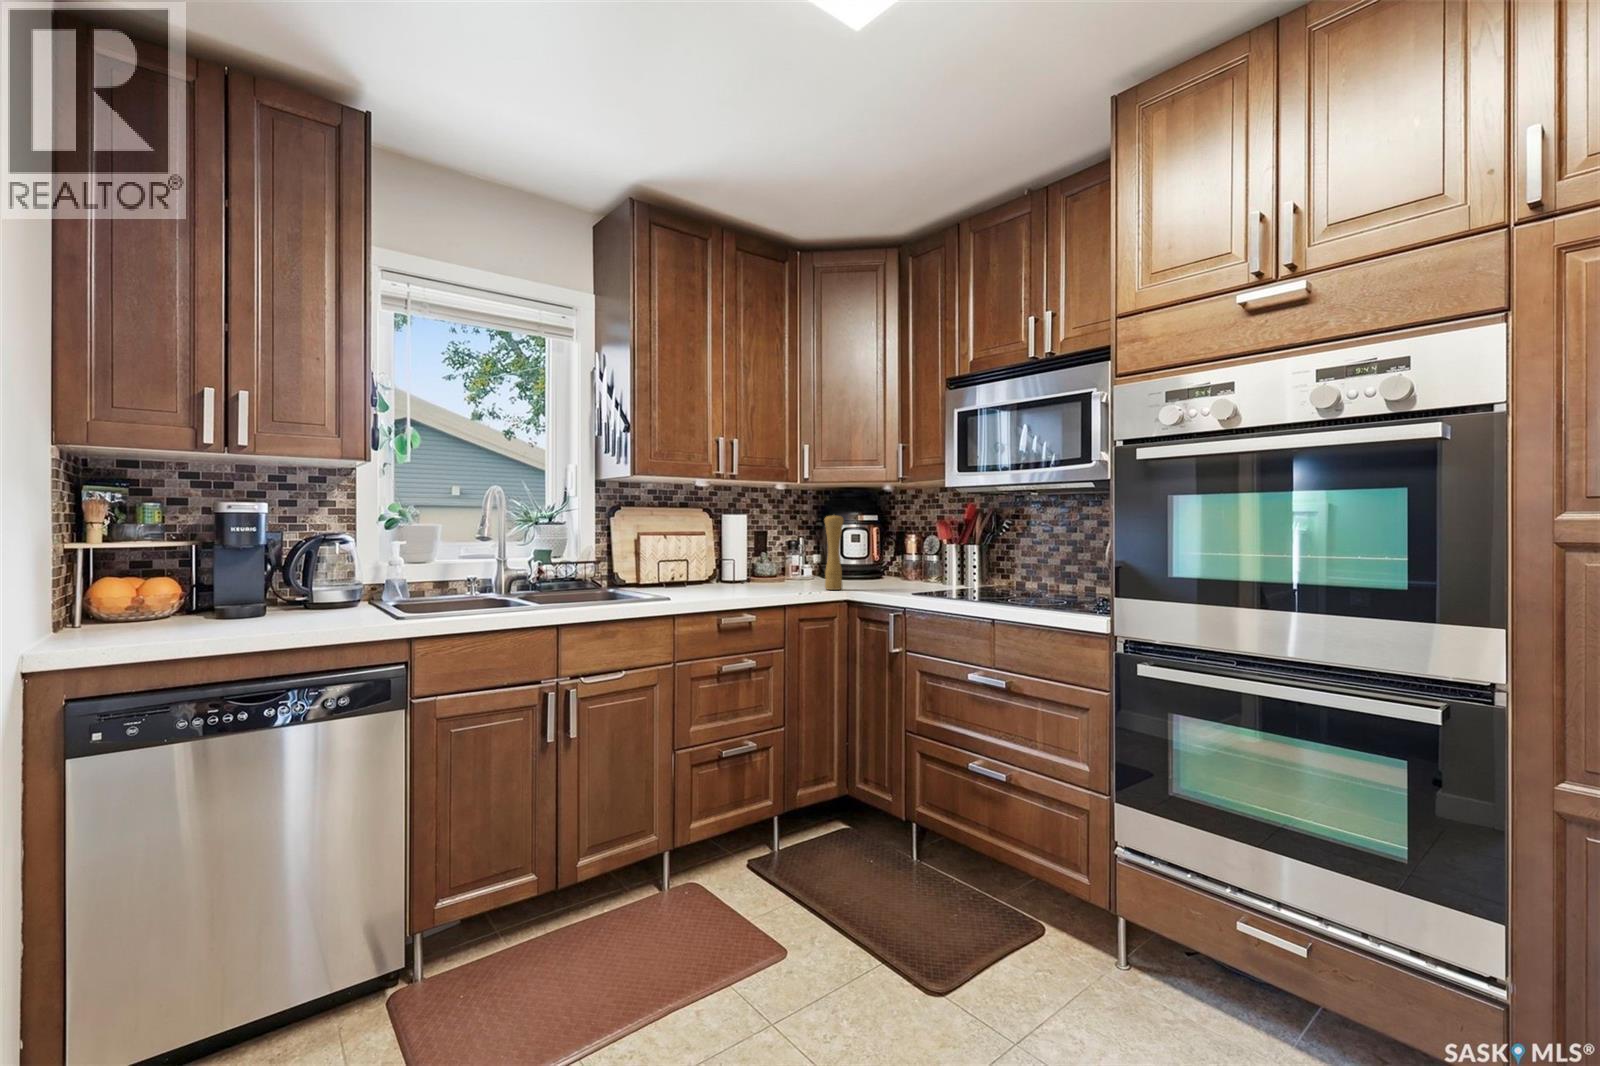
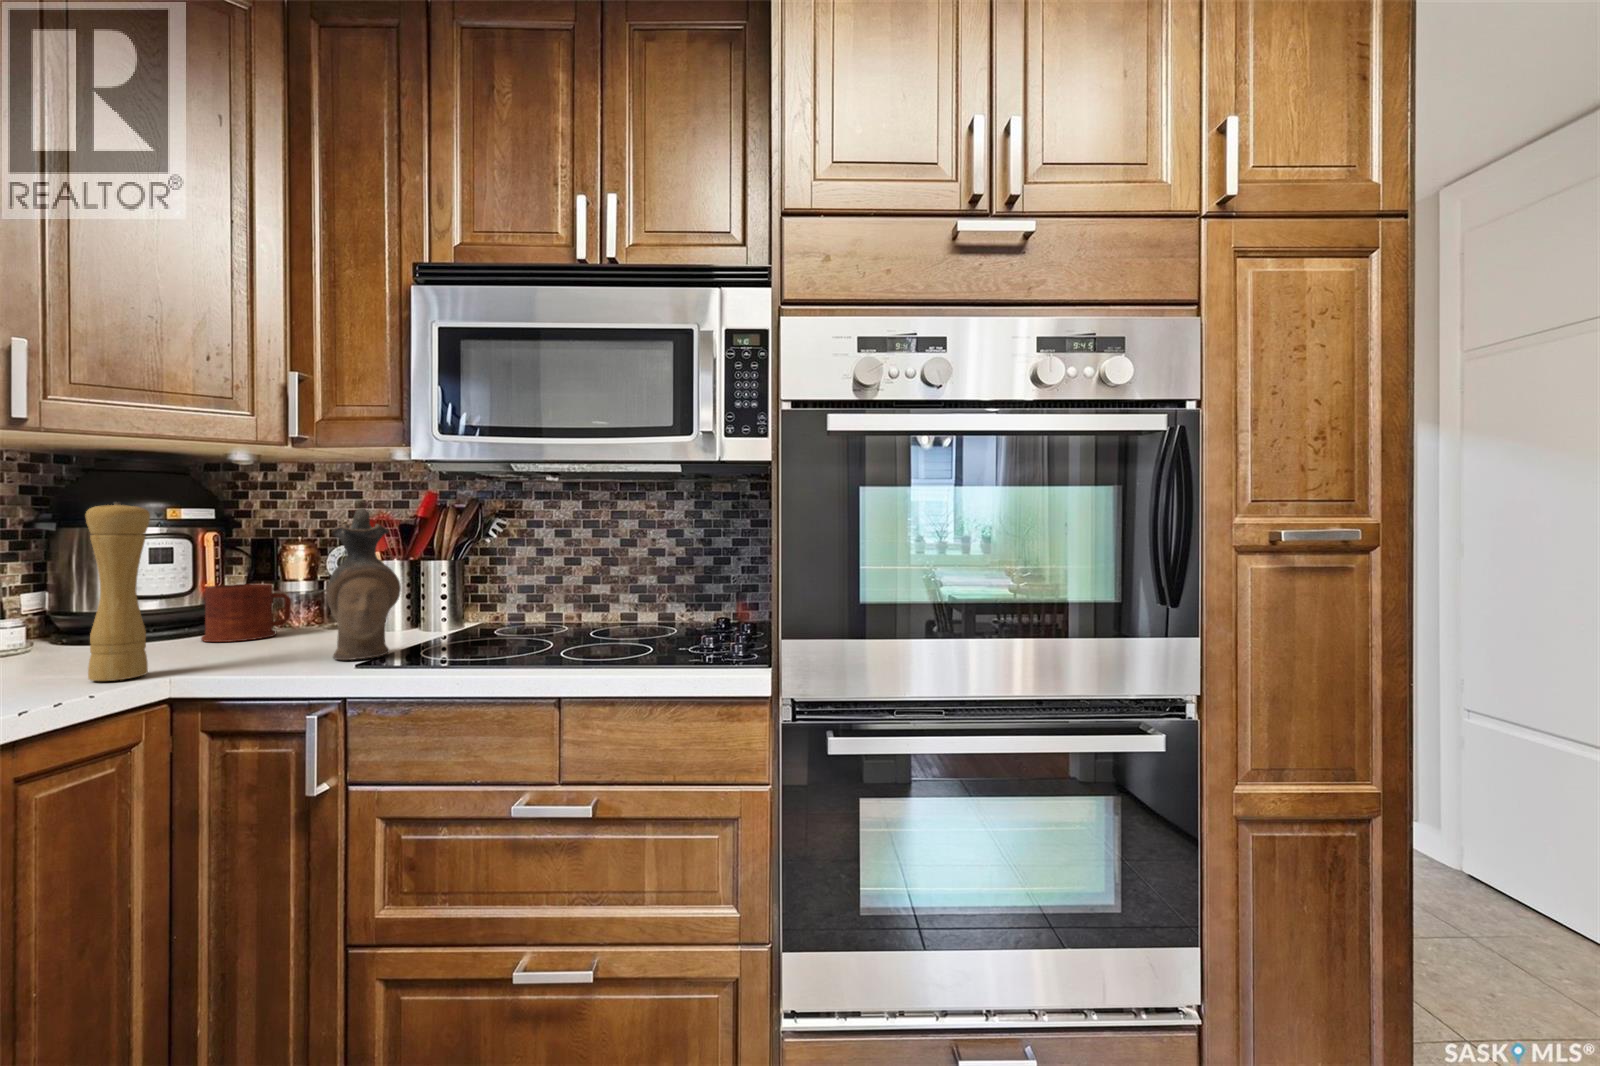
ceramic pitcher: none [904,515,937,593] -> present [326,508,401,660]
mug: none [869,555,905,583] -> present [201,584,291,642]

